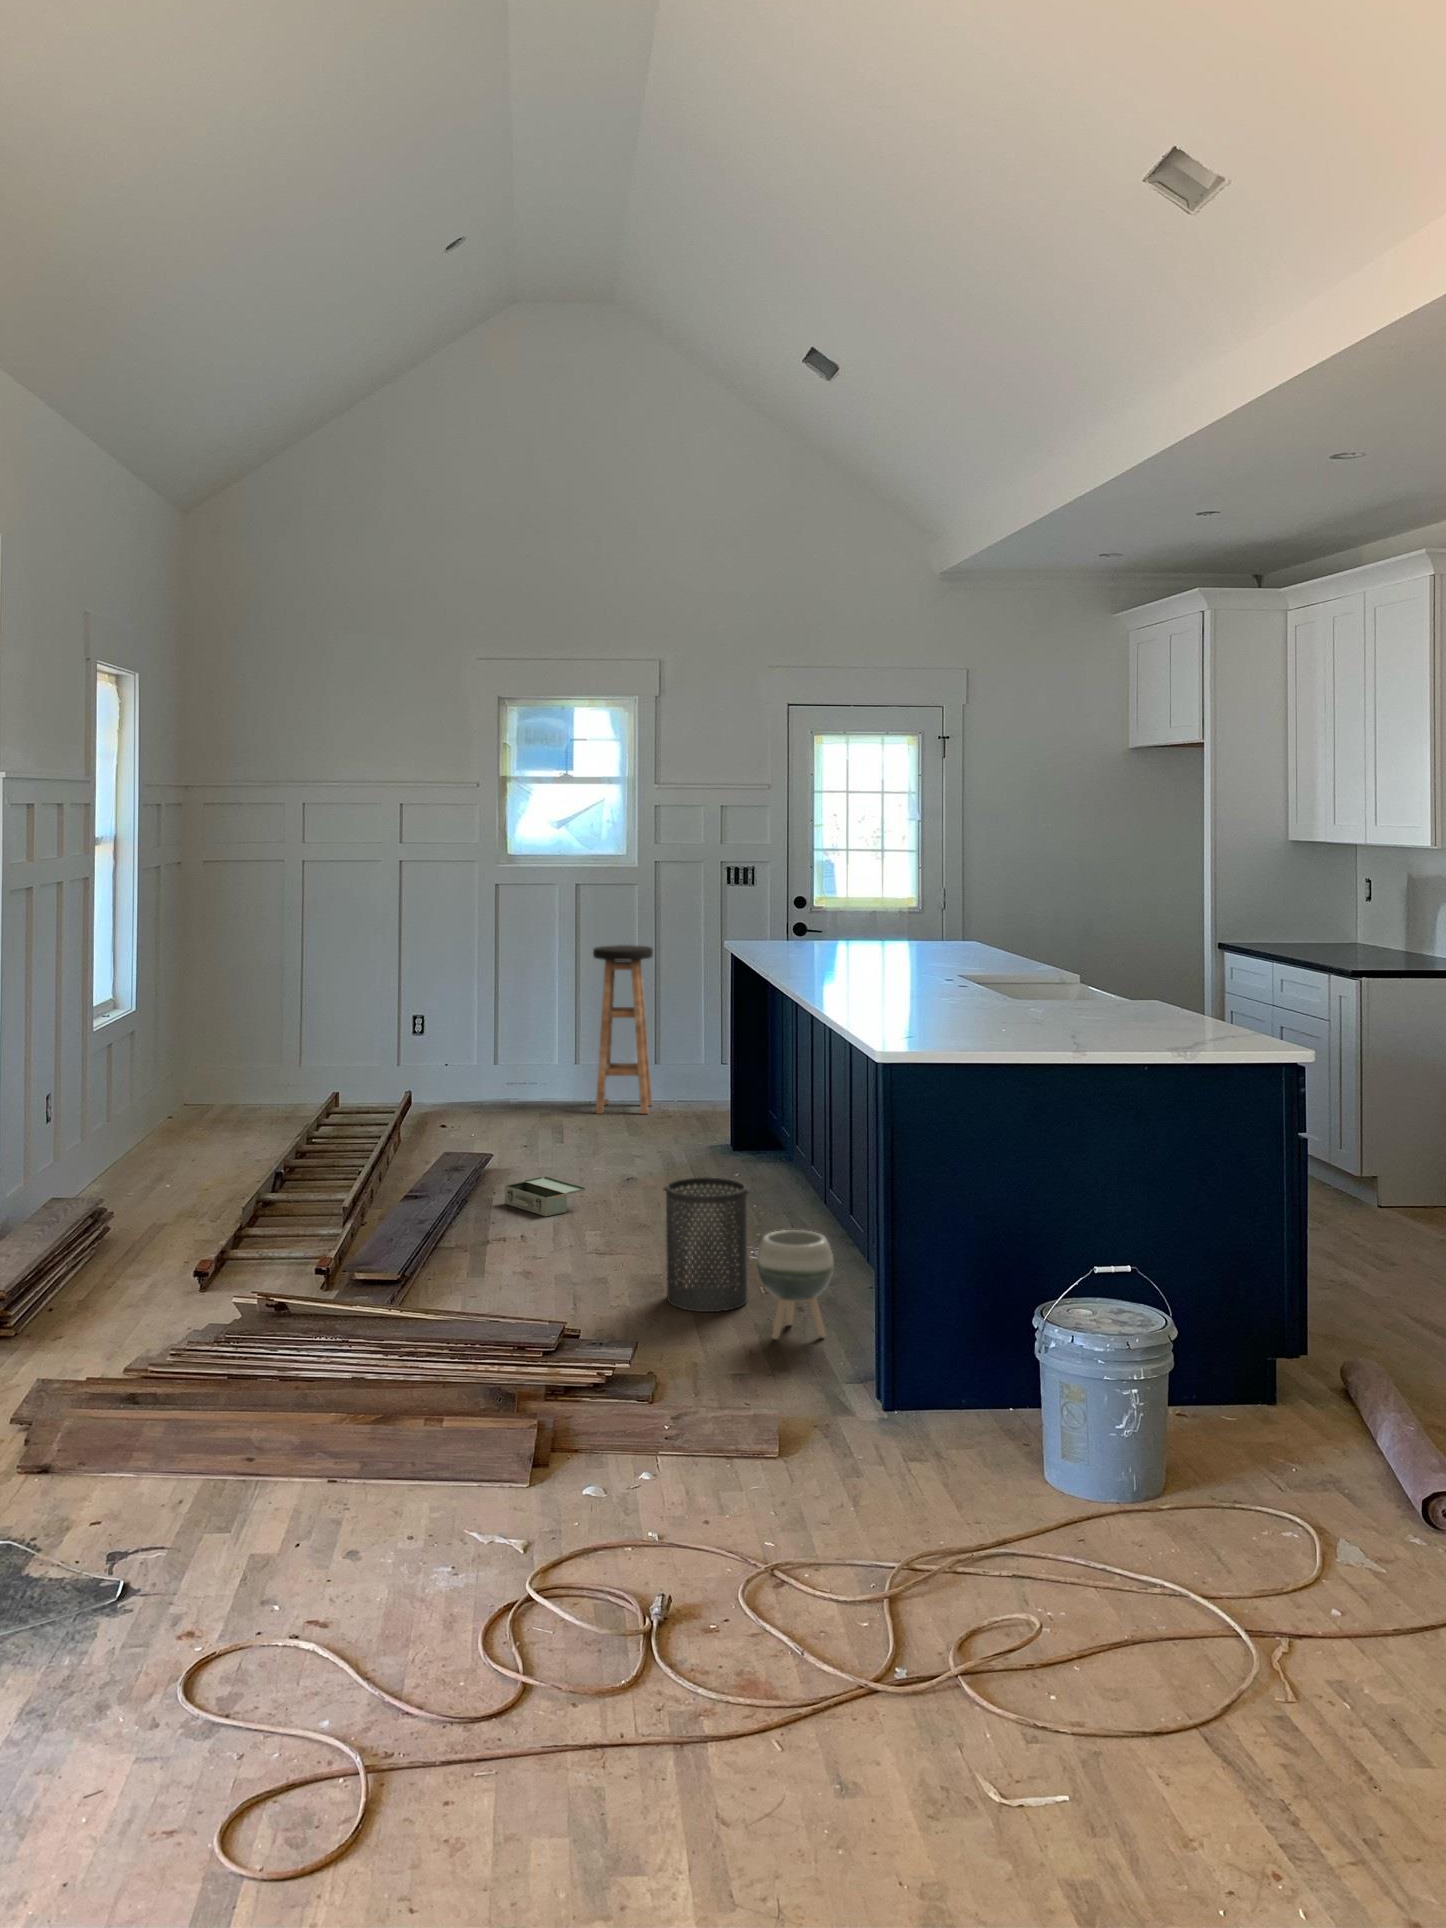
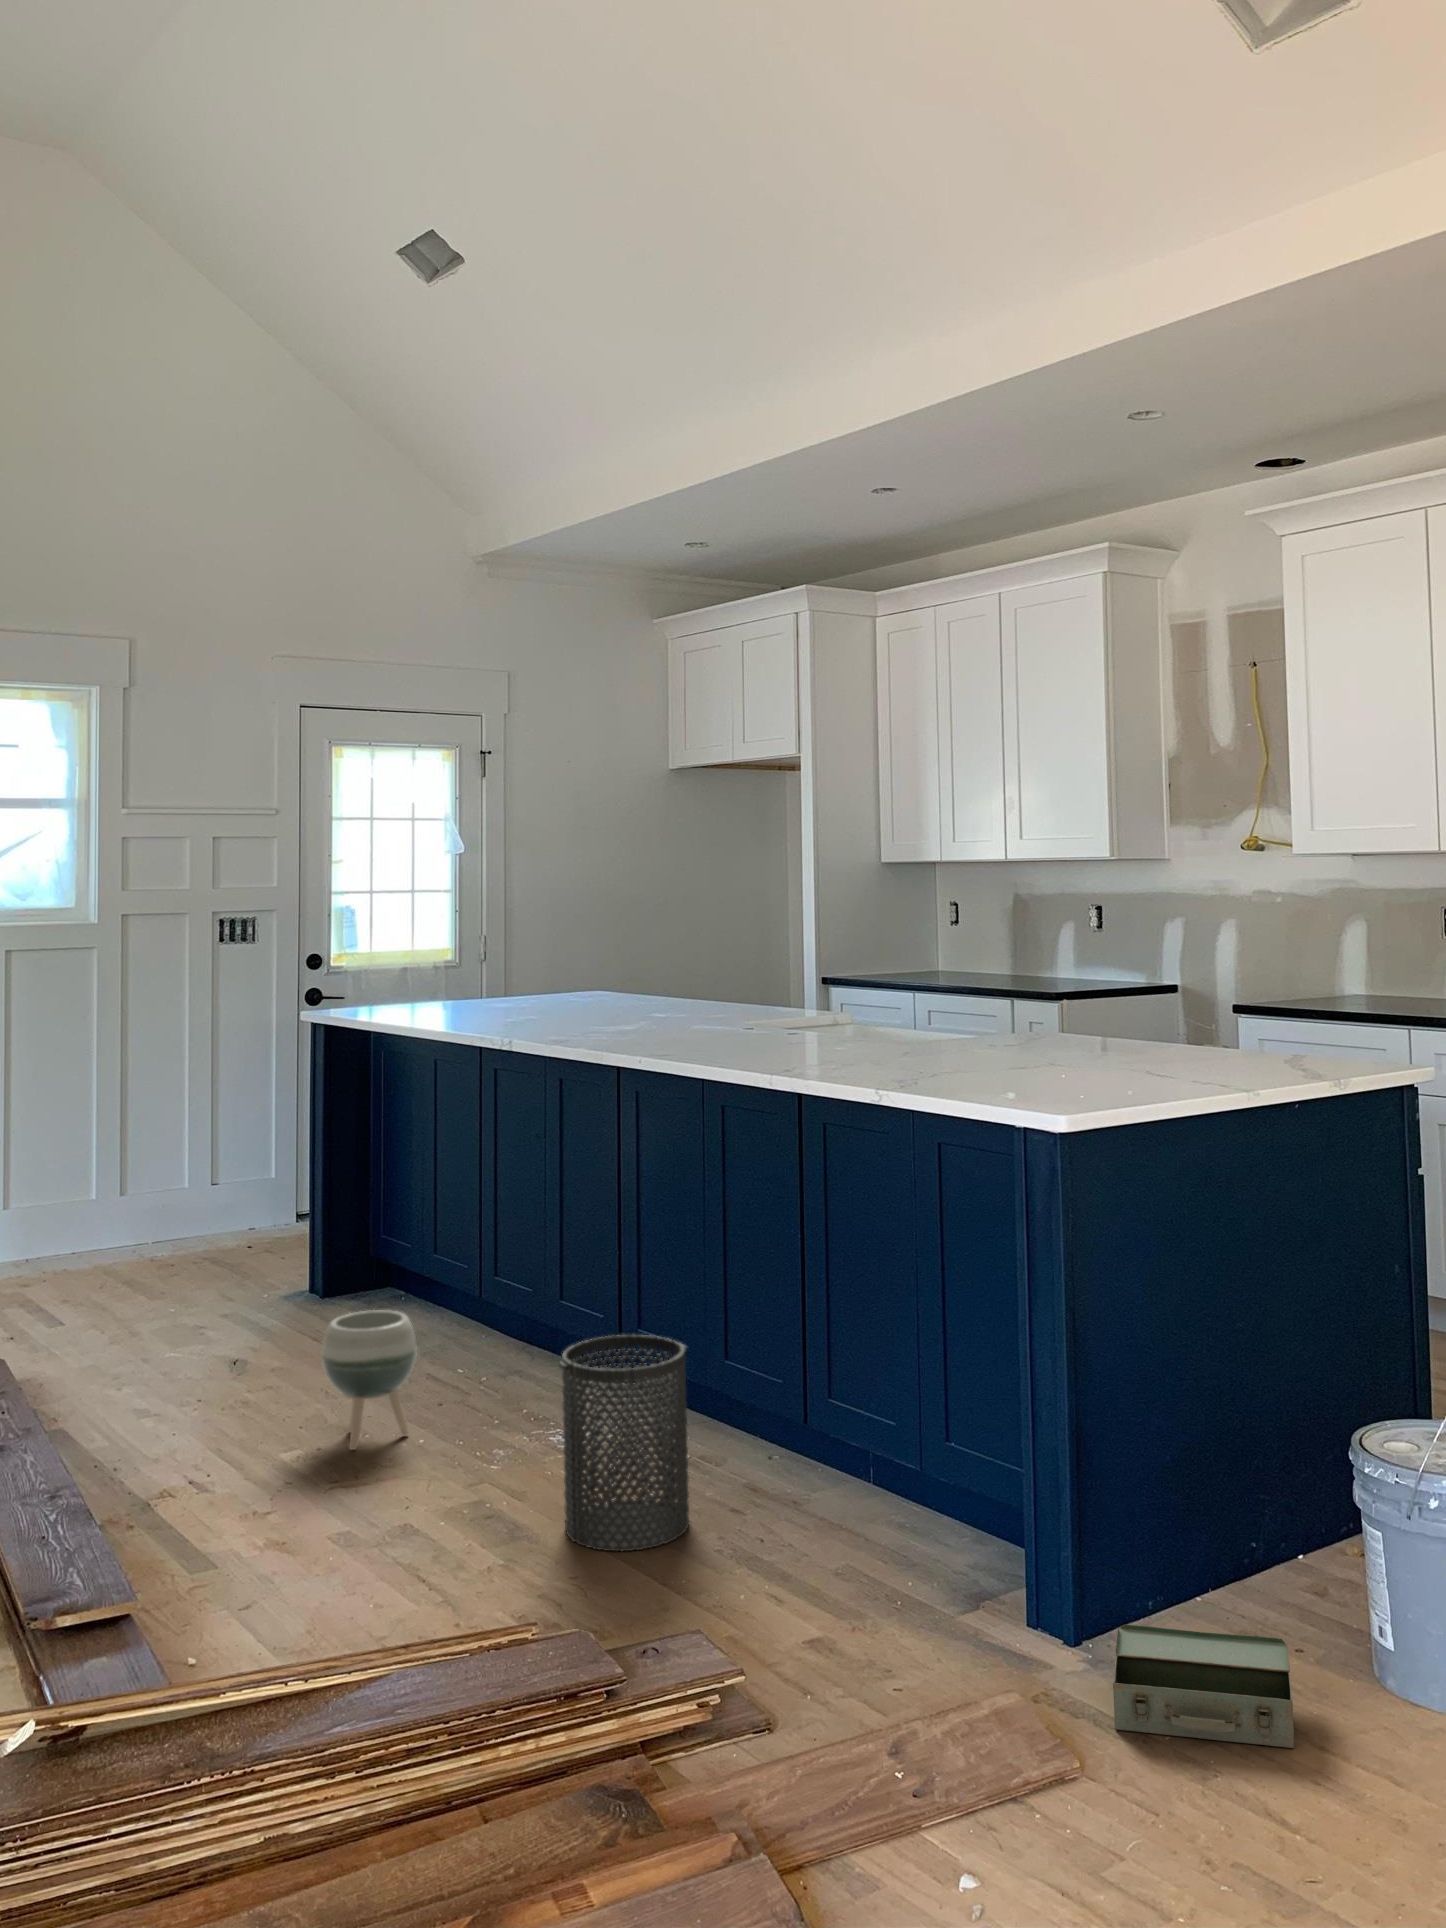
bar stool: present [593,945,653,1114] -> none [44,1033,136,1281]
toolbox: present [505,1177,585,1216] -> present [1113,1624,1294,1748]
planter: present [757,1230,834,1339] -> present [322,1310,417,1450]

